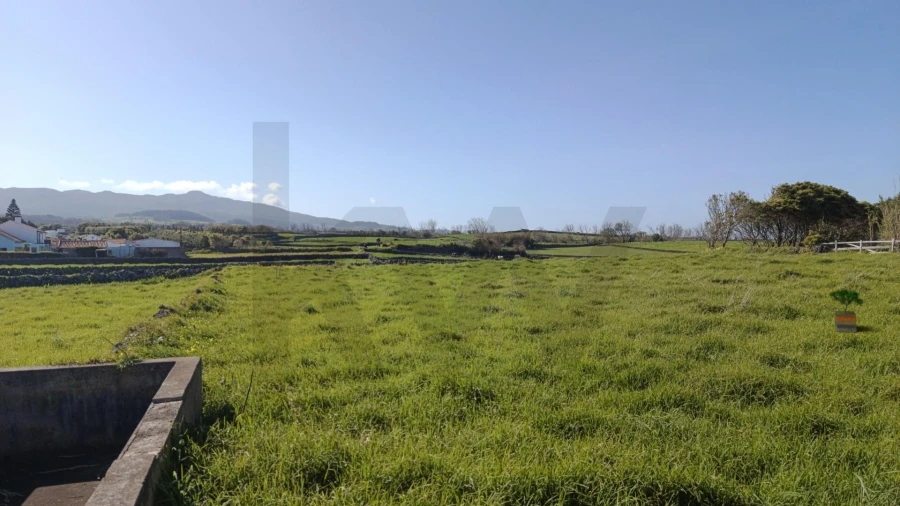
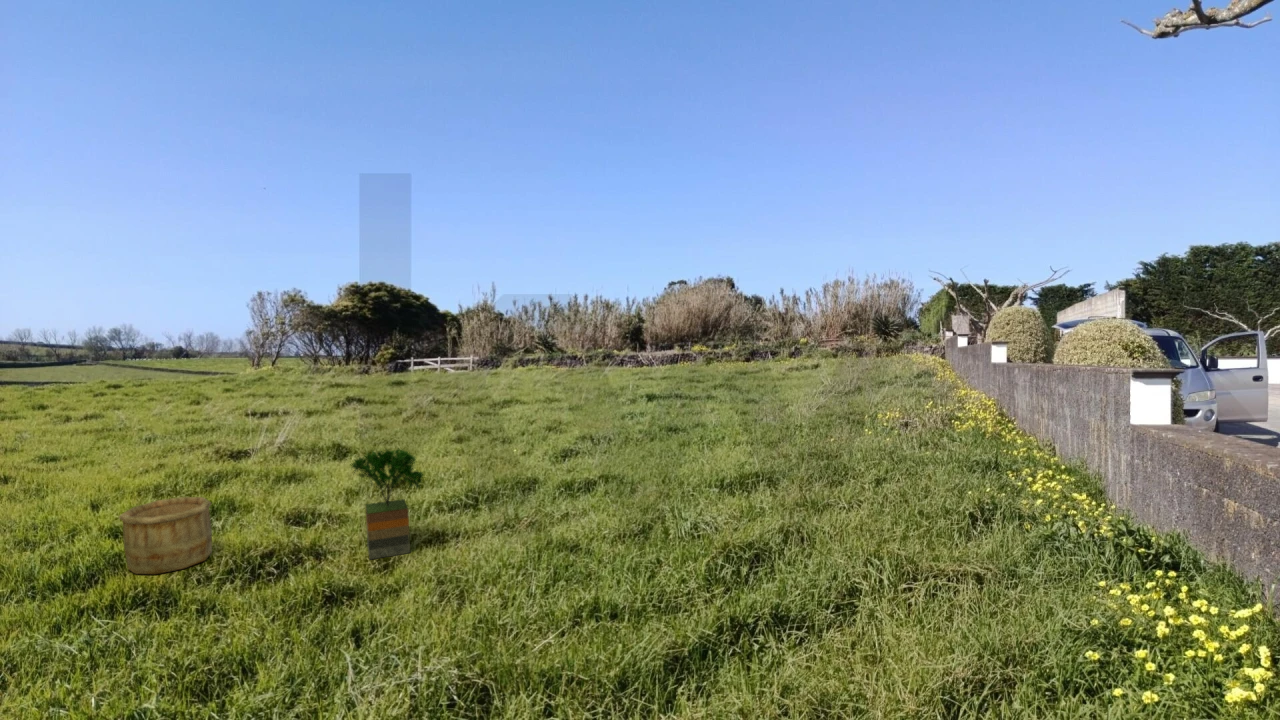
wooden bucket: none [738,301,769,325] -> present [119,497,212,574]

